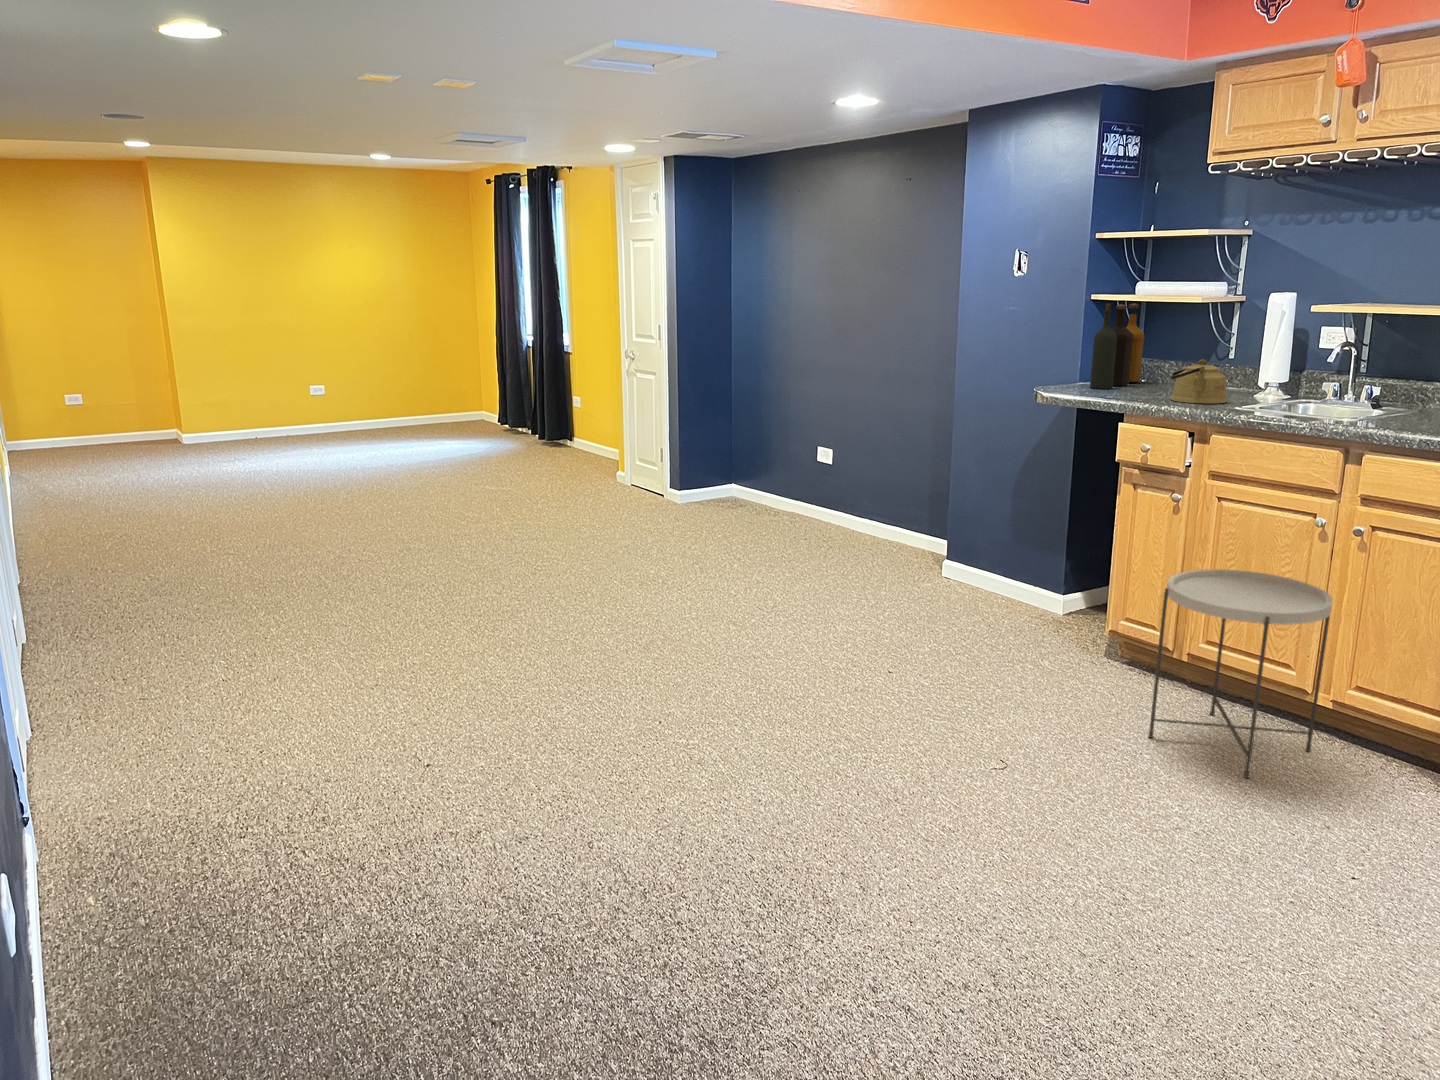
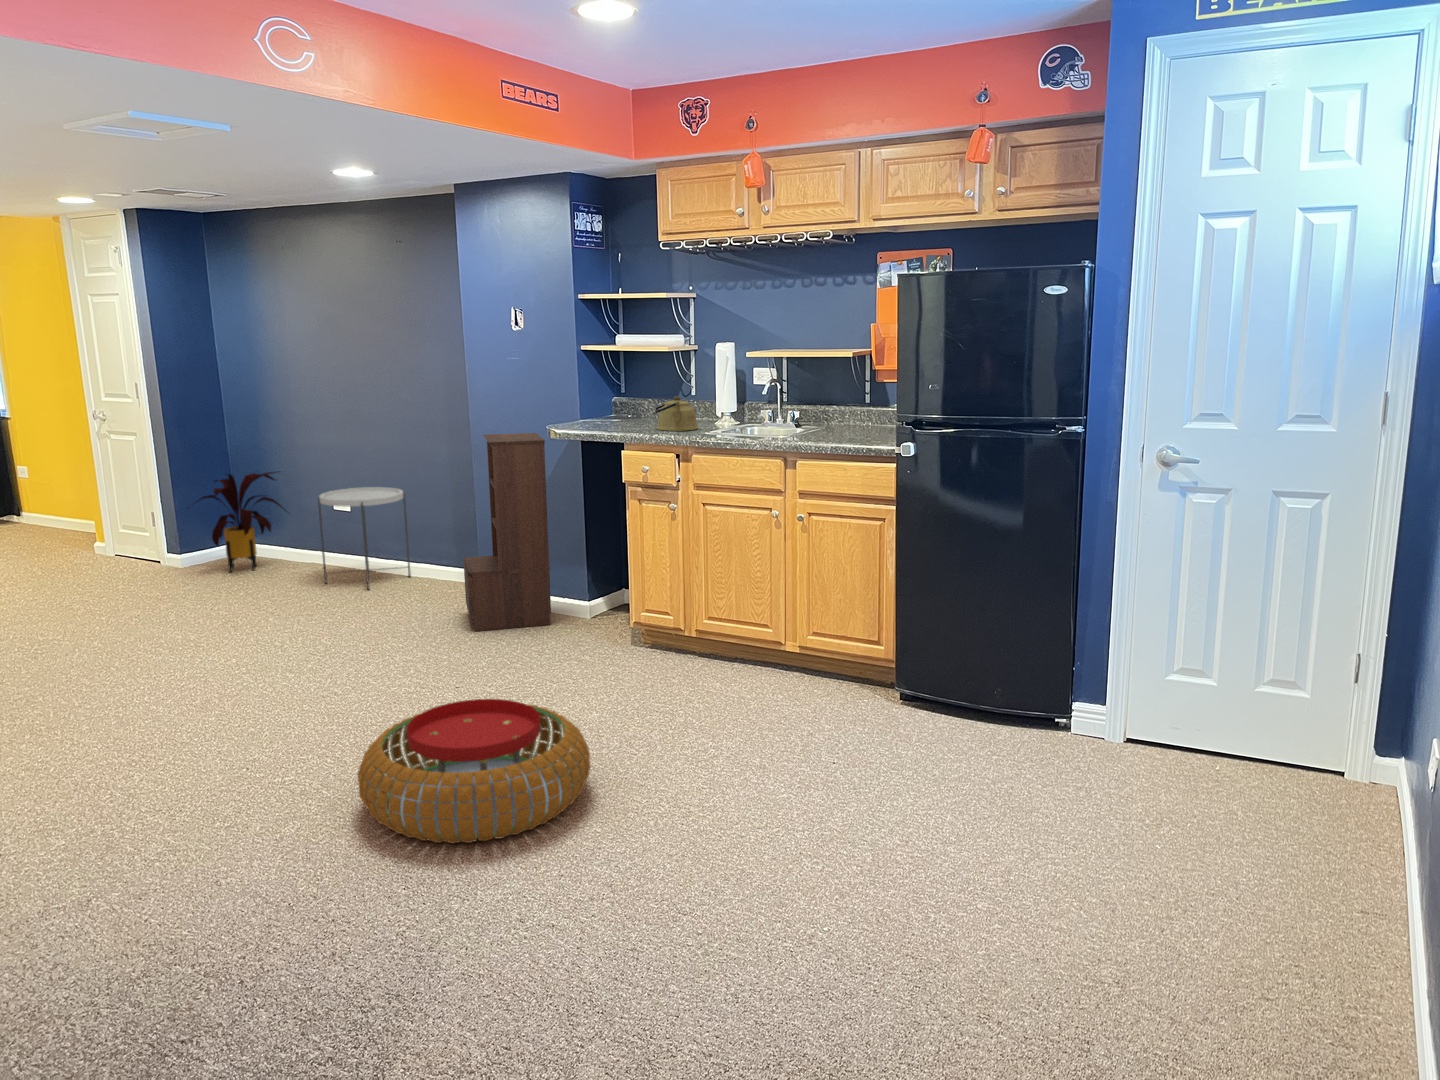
bottle: present [1090,303,1144,389] -> none [590,353,628,424]
bookshelf: none [925,394,1032,616] -> present [463,433,551,631]
house plant: none [684,417,776,514] -> present [198,472,285,572]
side table: present [1149,569,1333,778] -> present [318,487,411,590]
pouf: none [744,699,1009,873] -> present [358,699,590,843]

